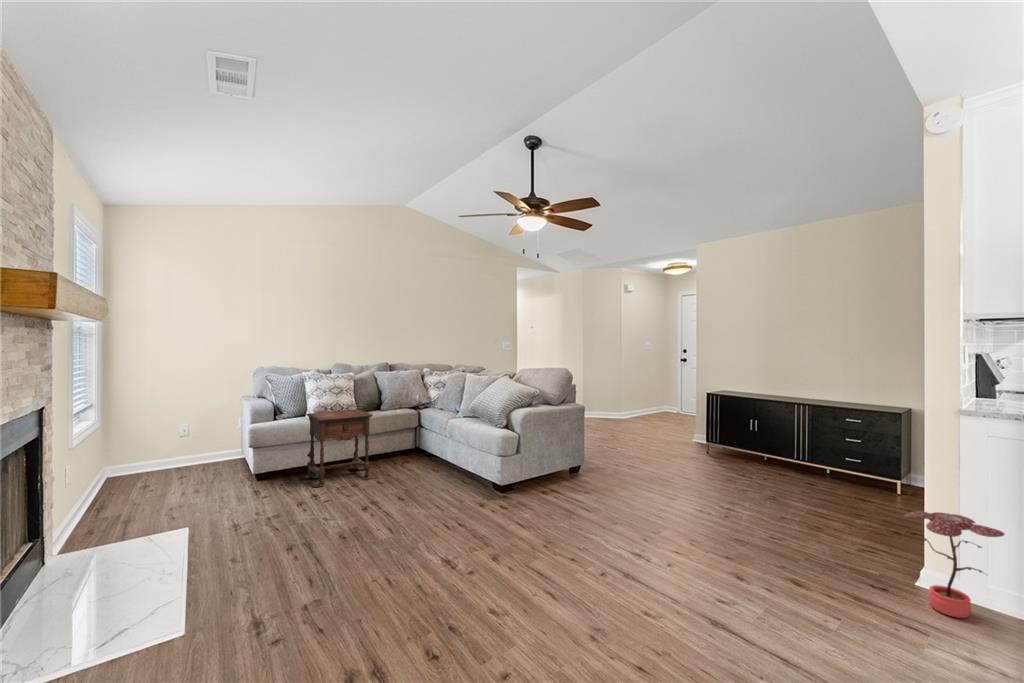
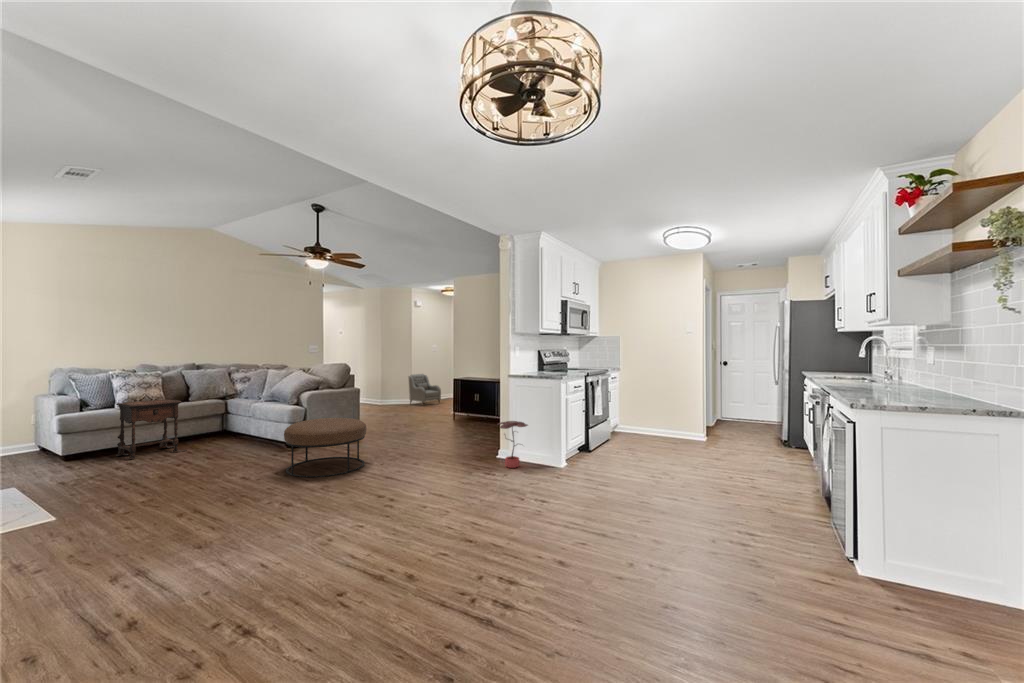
armchair: none [619,367,663,424] -> present [409,374,441,405]
ottoman: none [505,462,630,575] -> present [284,418,366,477]

